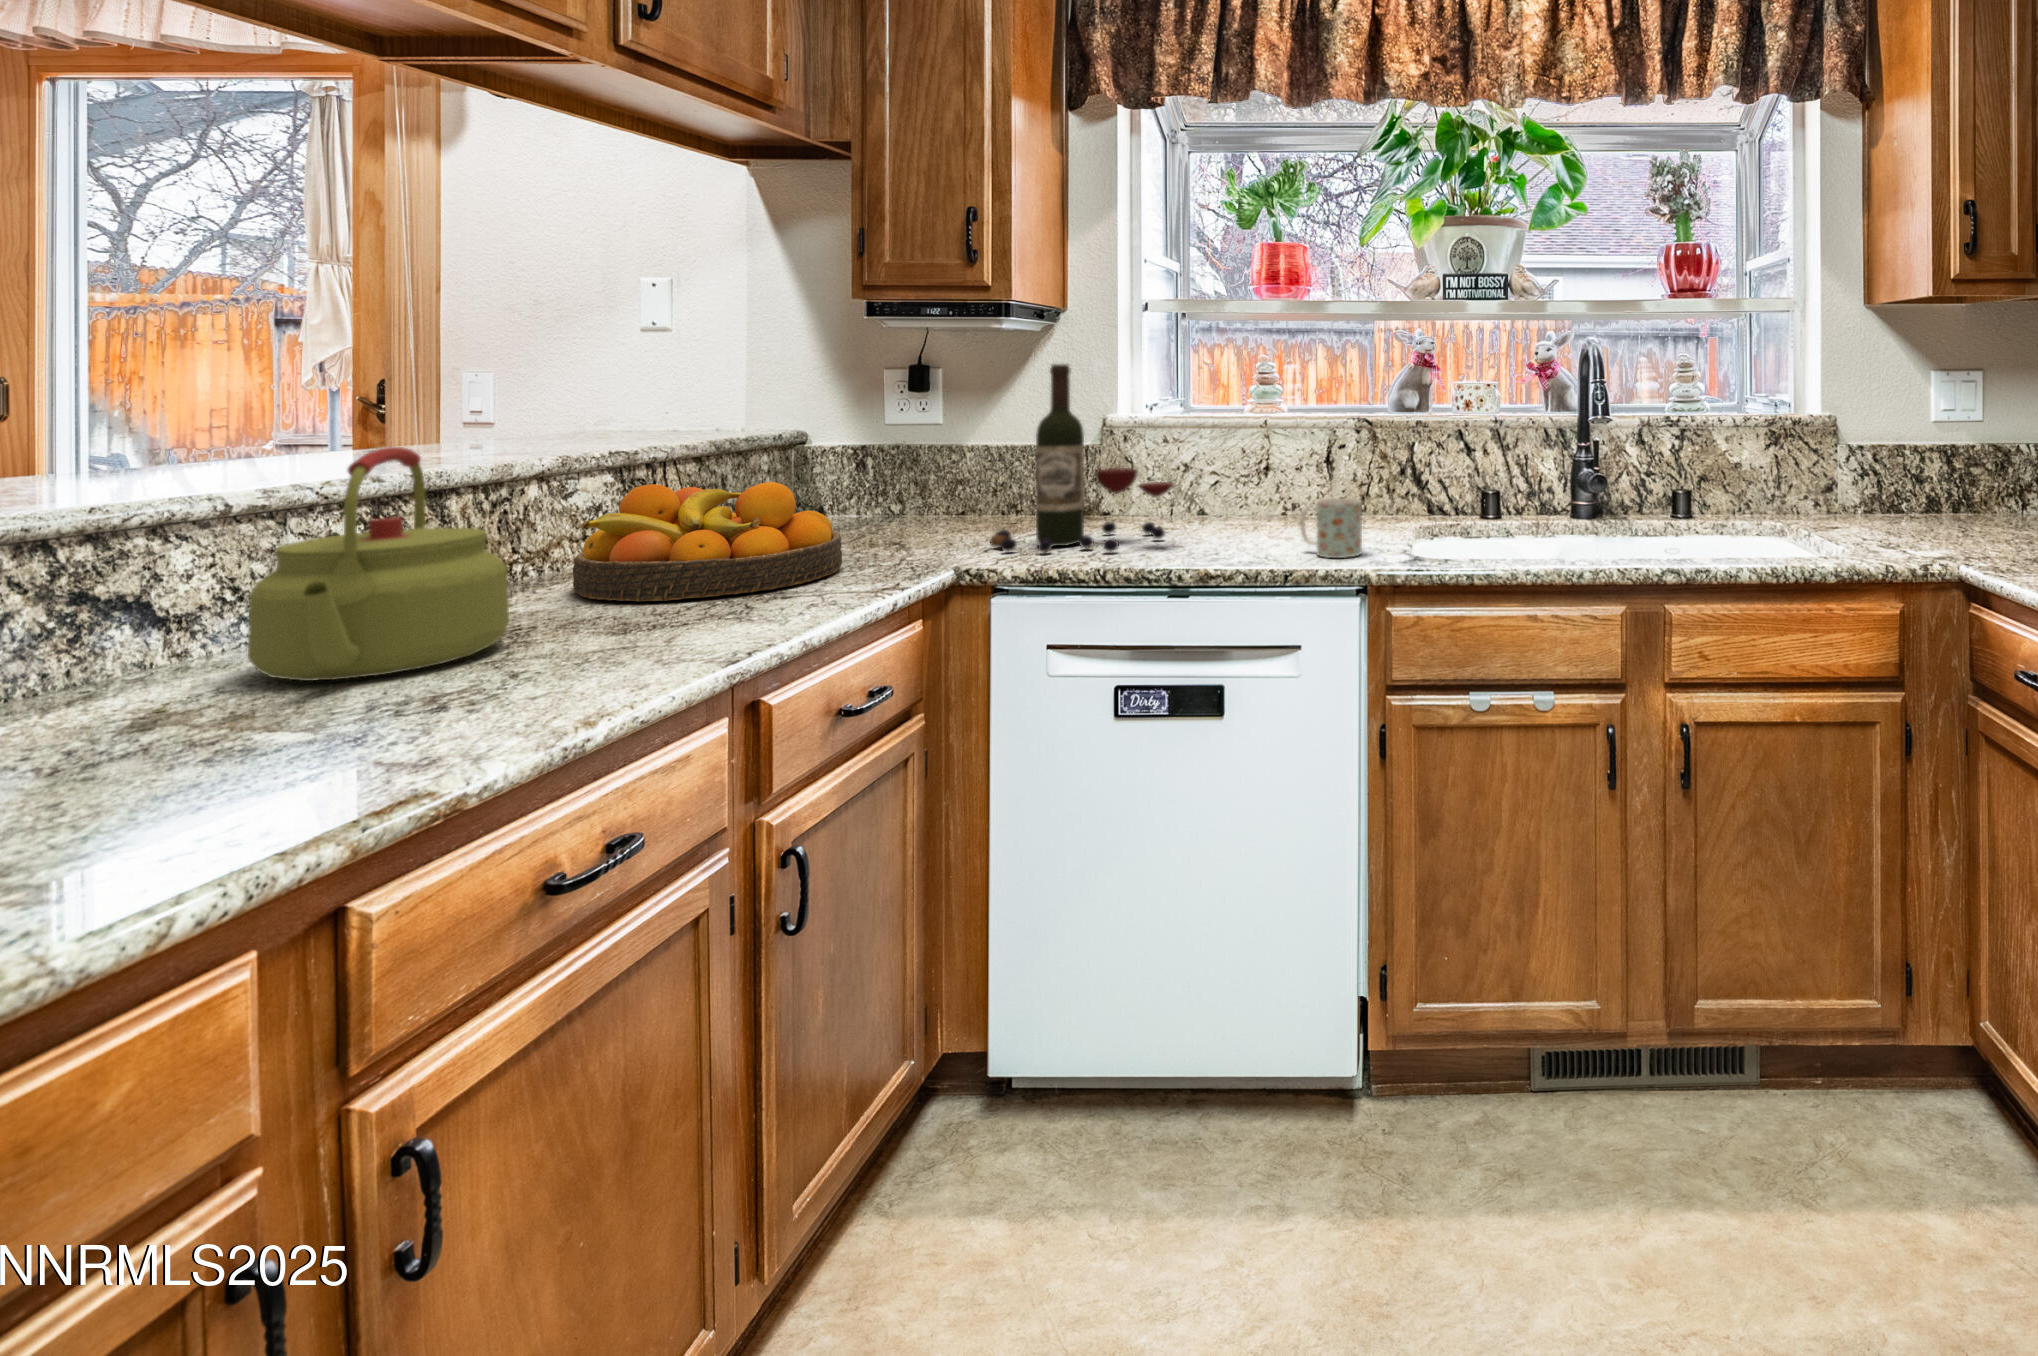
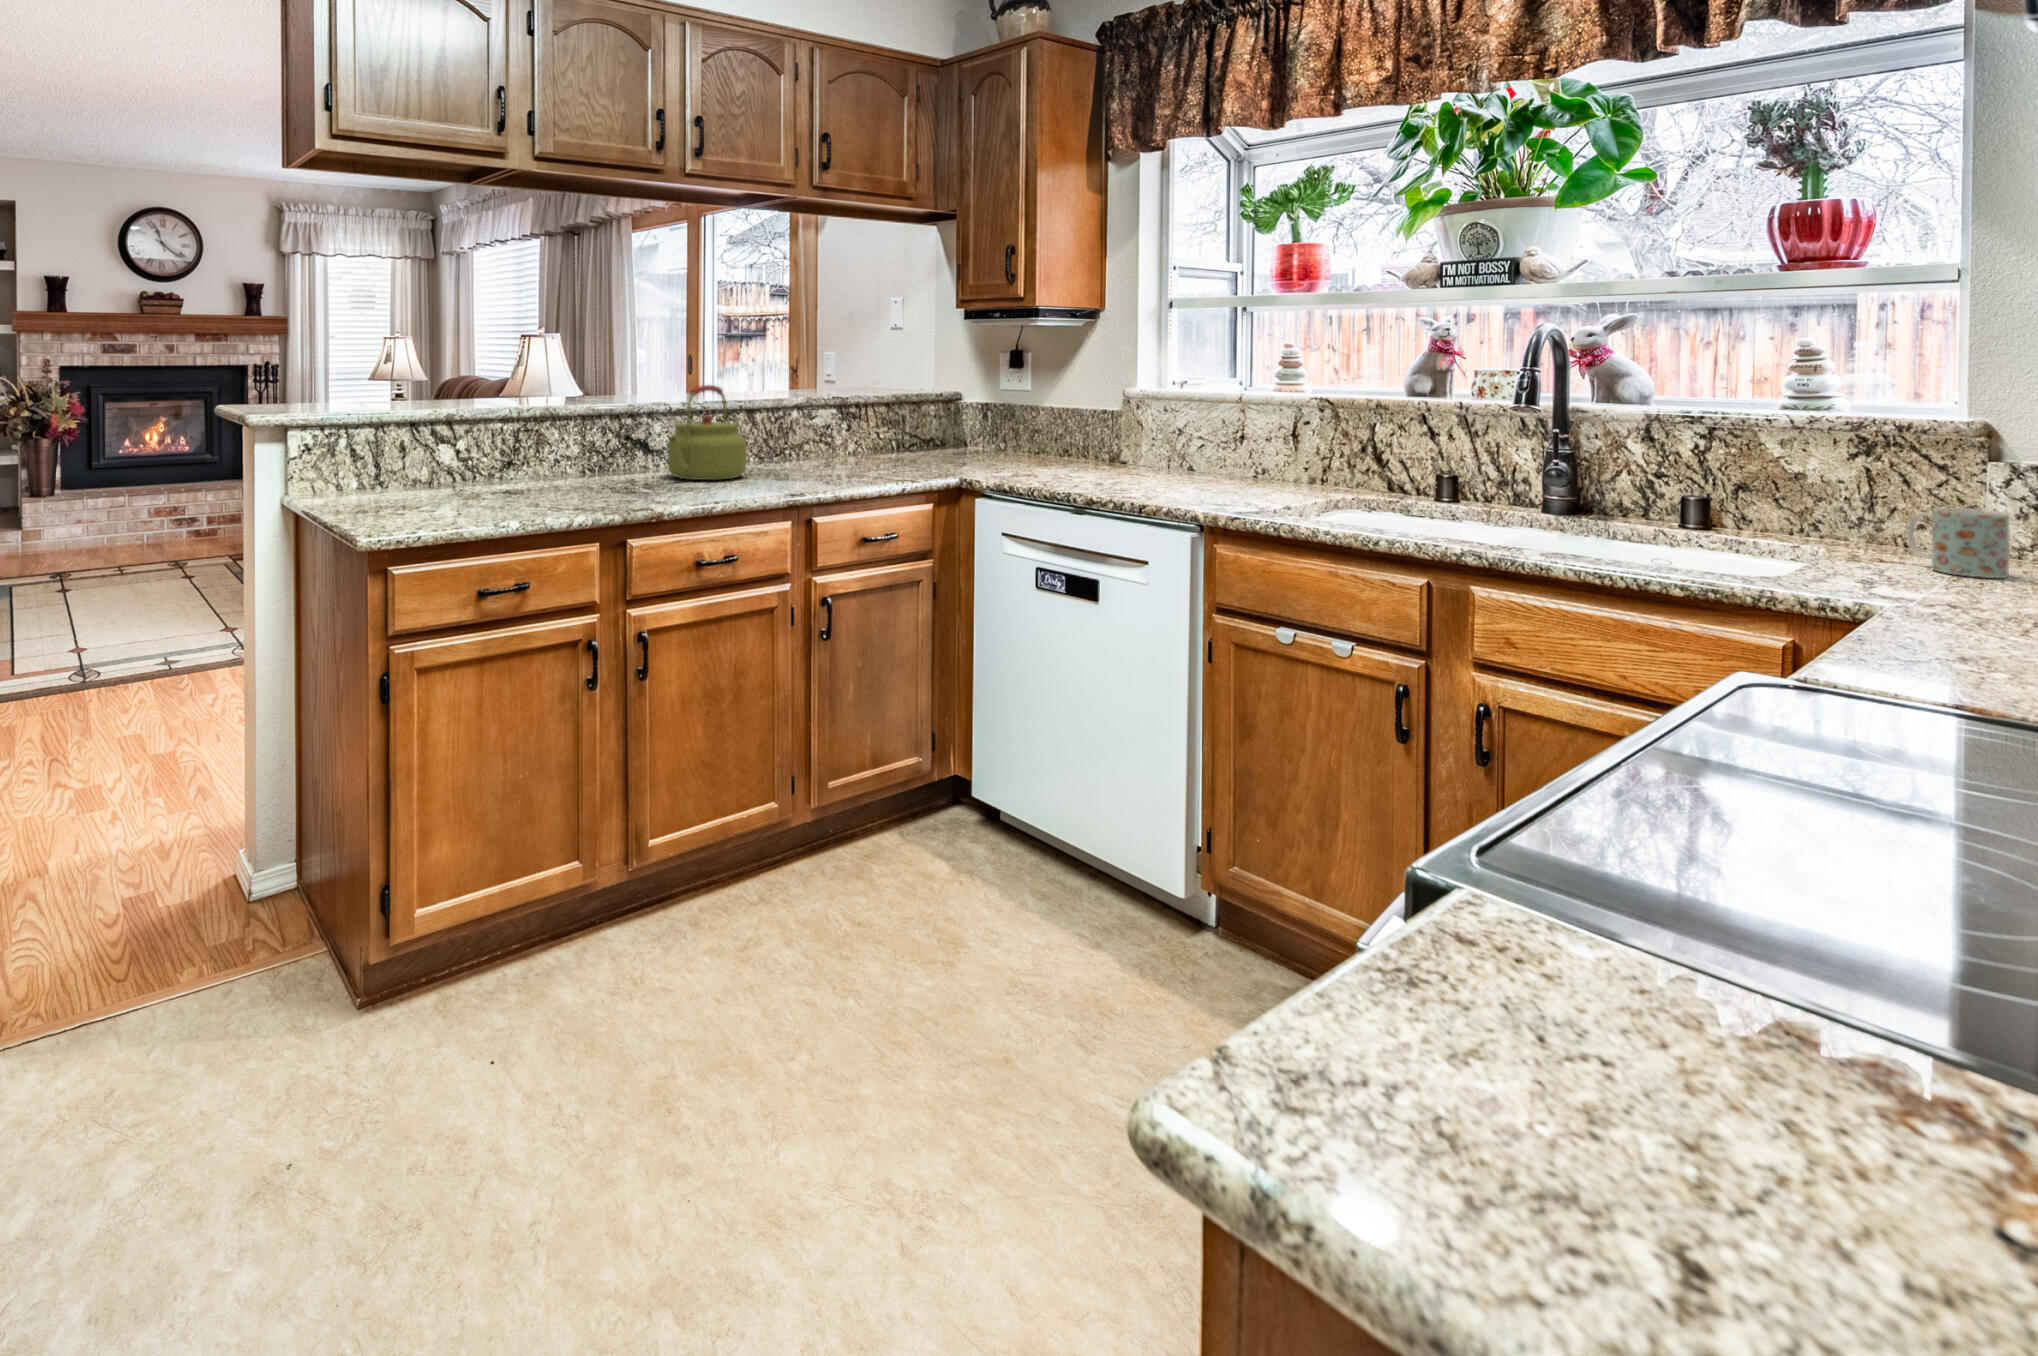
wine bottle: present [990,364,1173,552] -> none [1004,351,1121,486]
fruit bowl: present [573,482,842,601] -> none [793,414,916,475]
mug: present [1300,498,1362,558] -> present [1907,508,2010,578]

